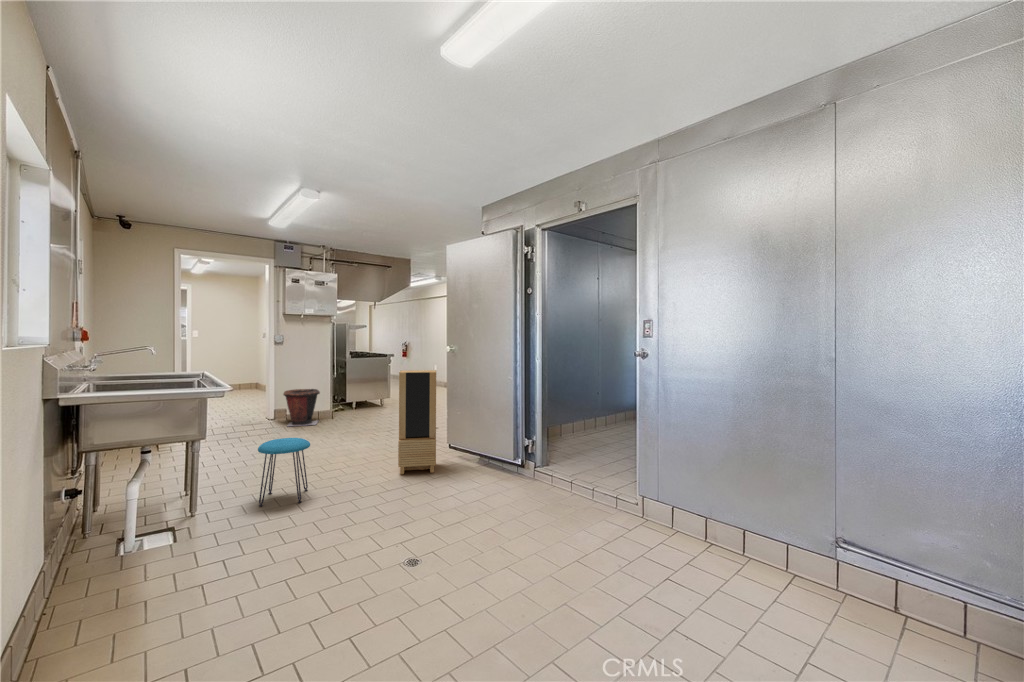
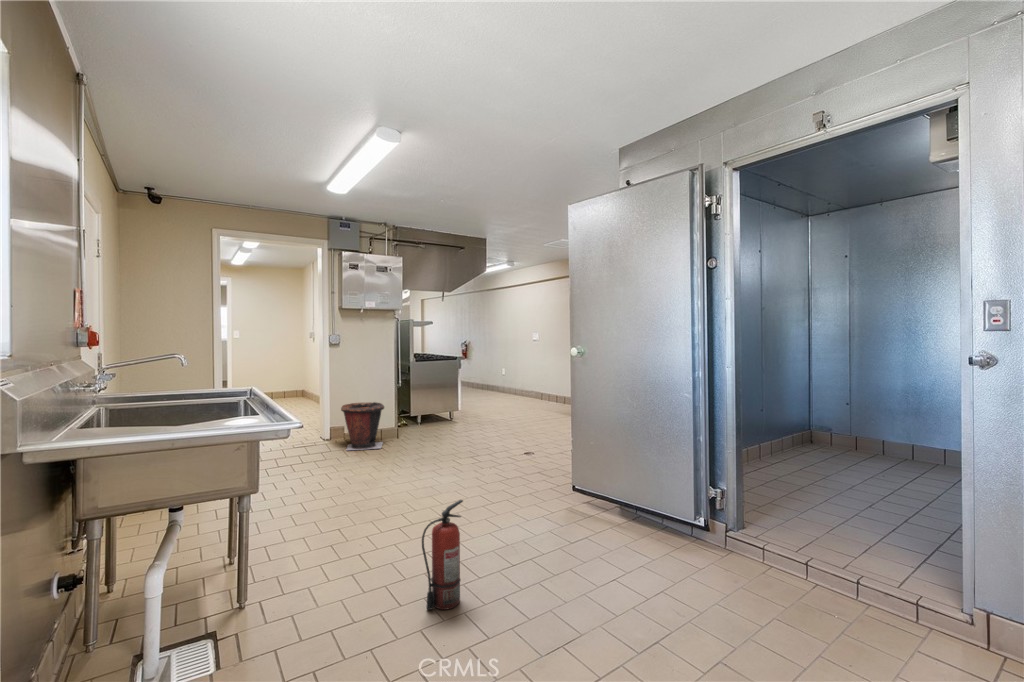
storage cabinet: present [398,370,436,474] -> none [512,382,570,535]
stool: present [258,438,310,506] -> none [329,484,401,591]
fire extinguisher: none [317,443,348,513] -> present [422,500,463,610]

